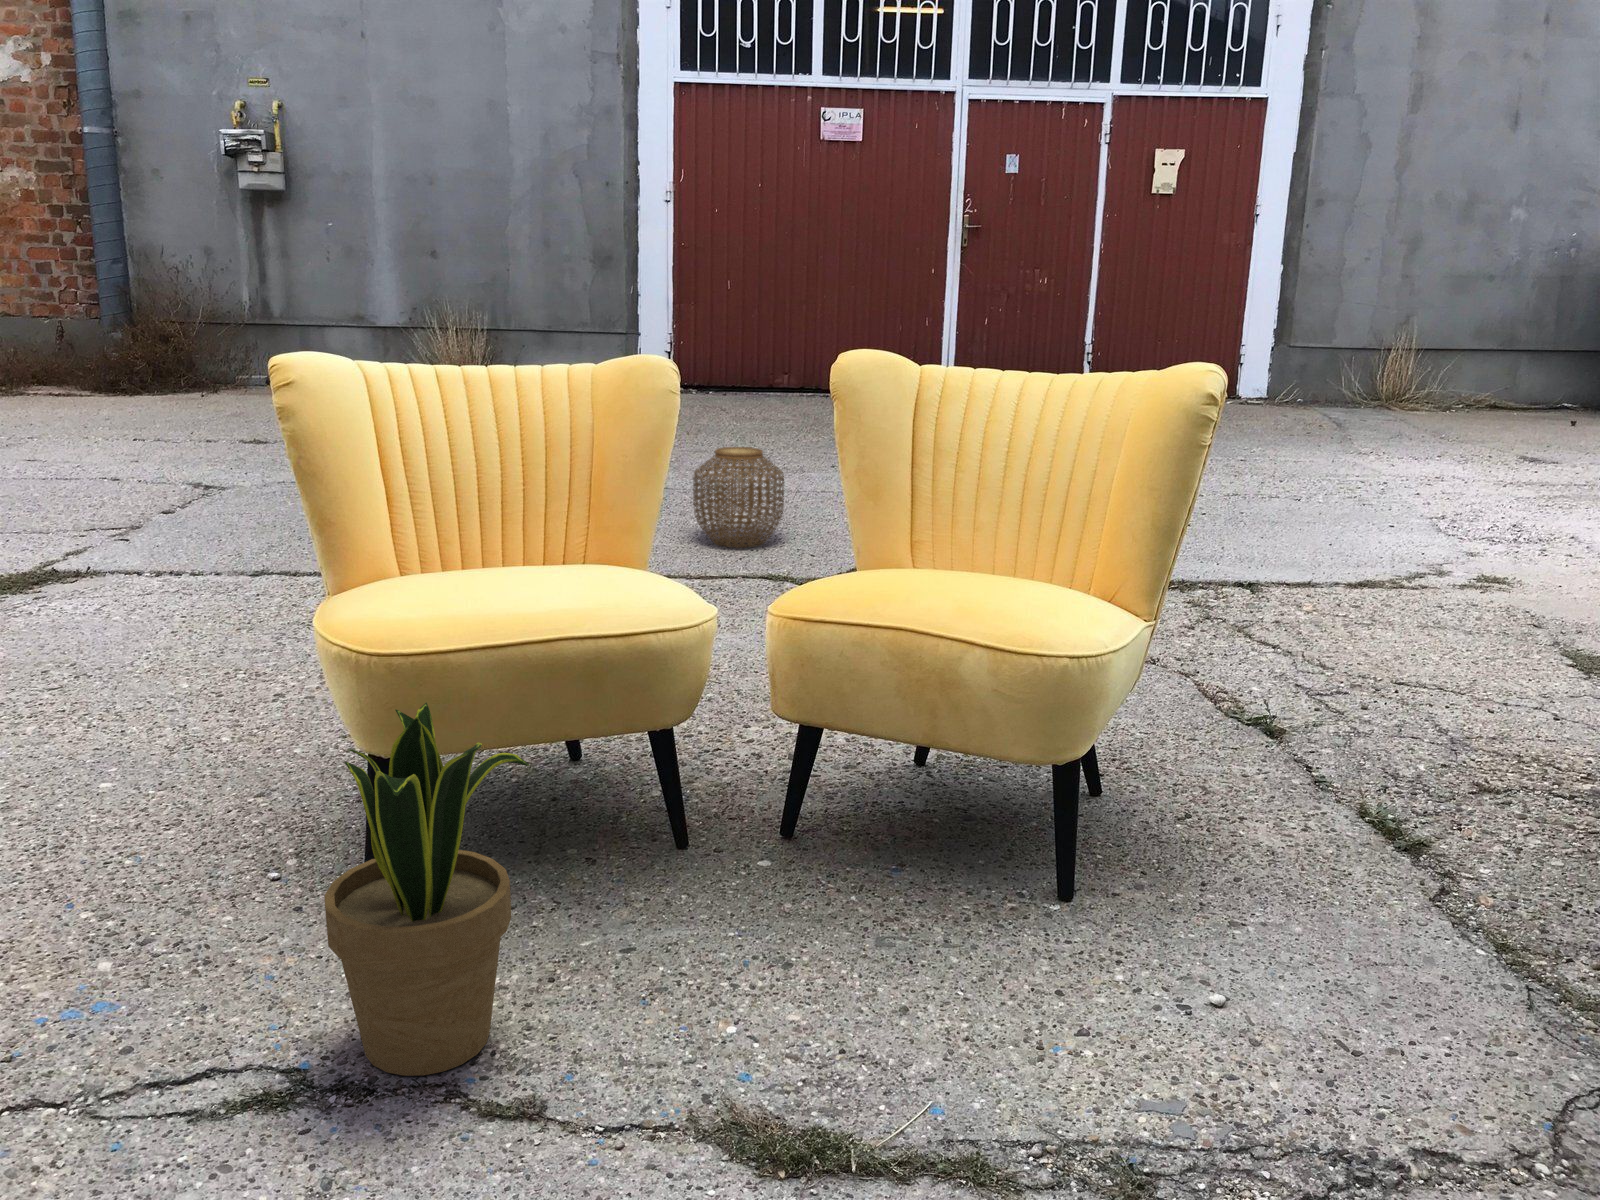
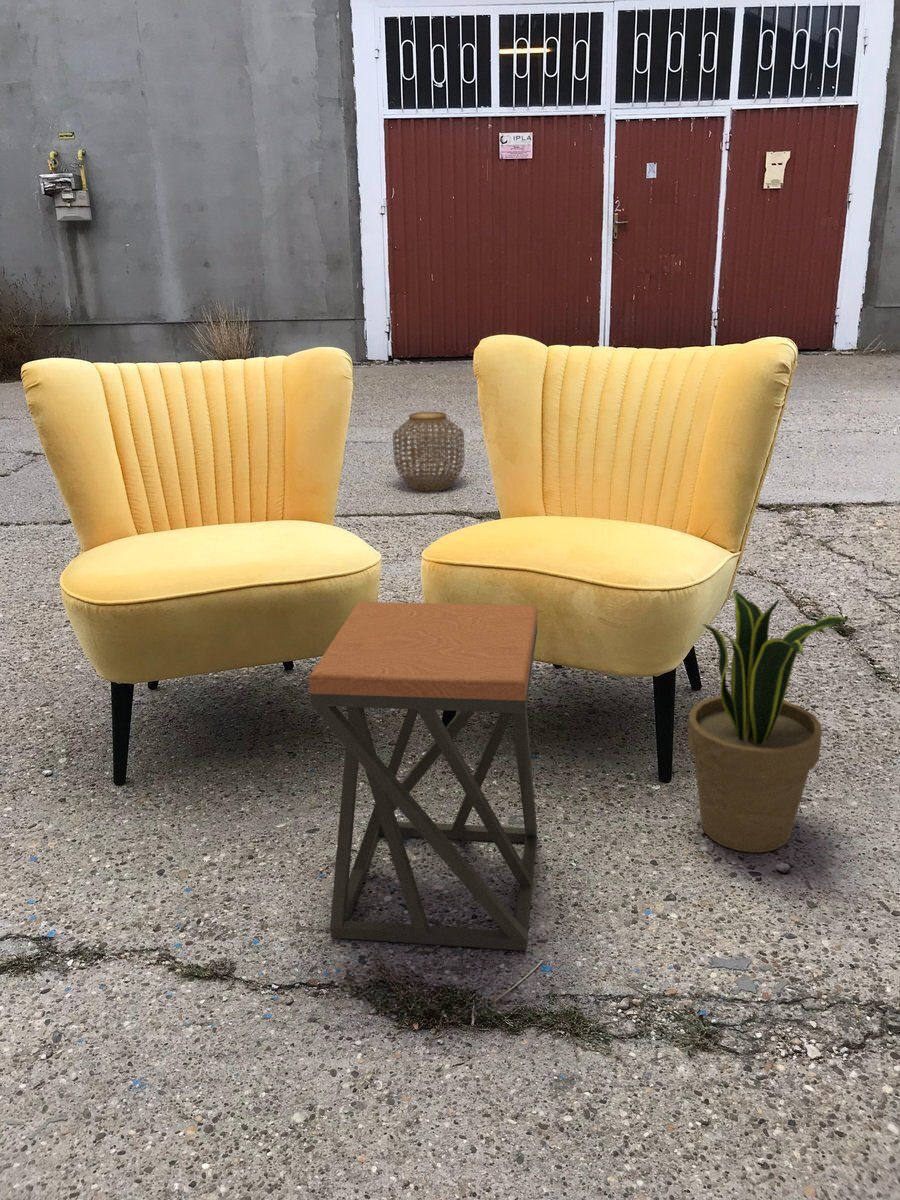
stool: none [661,657,926,1091] -> present [309,602,537,951]
potted plant: present [324,702,529,1076] -> present [687,590,848,852]

